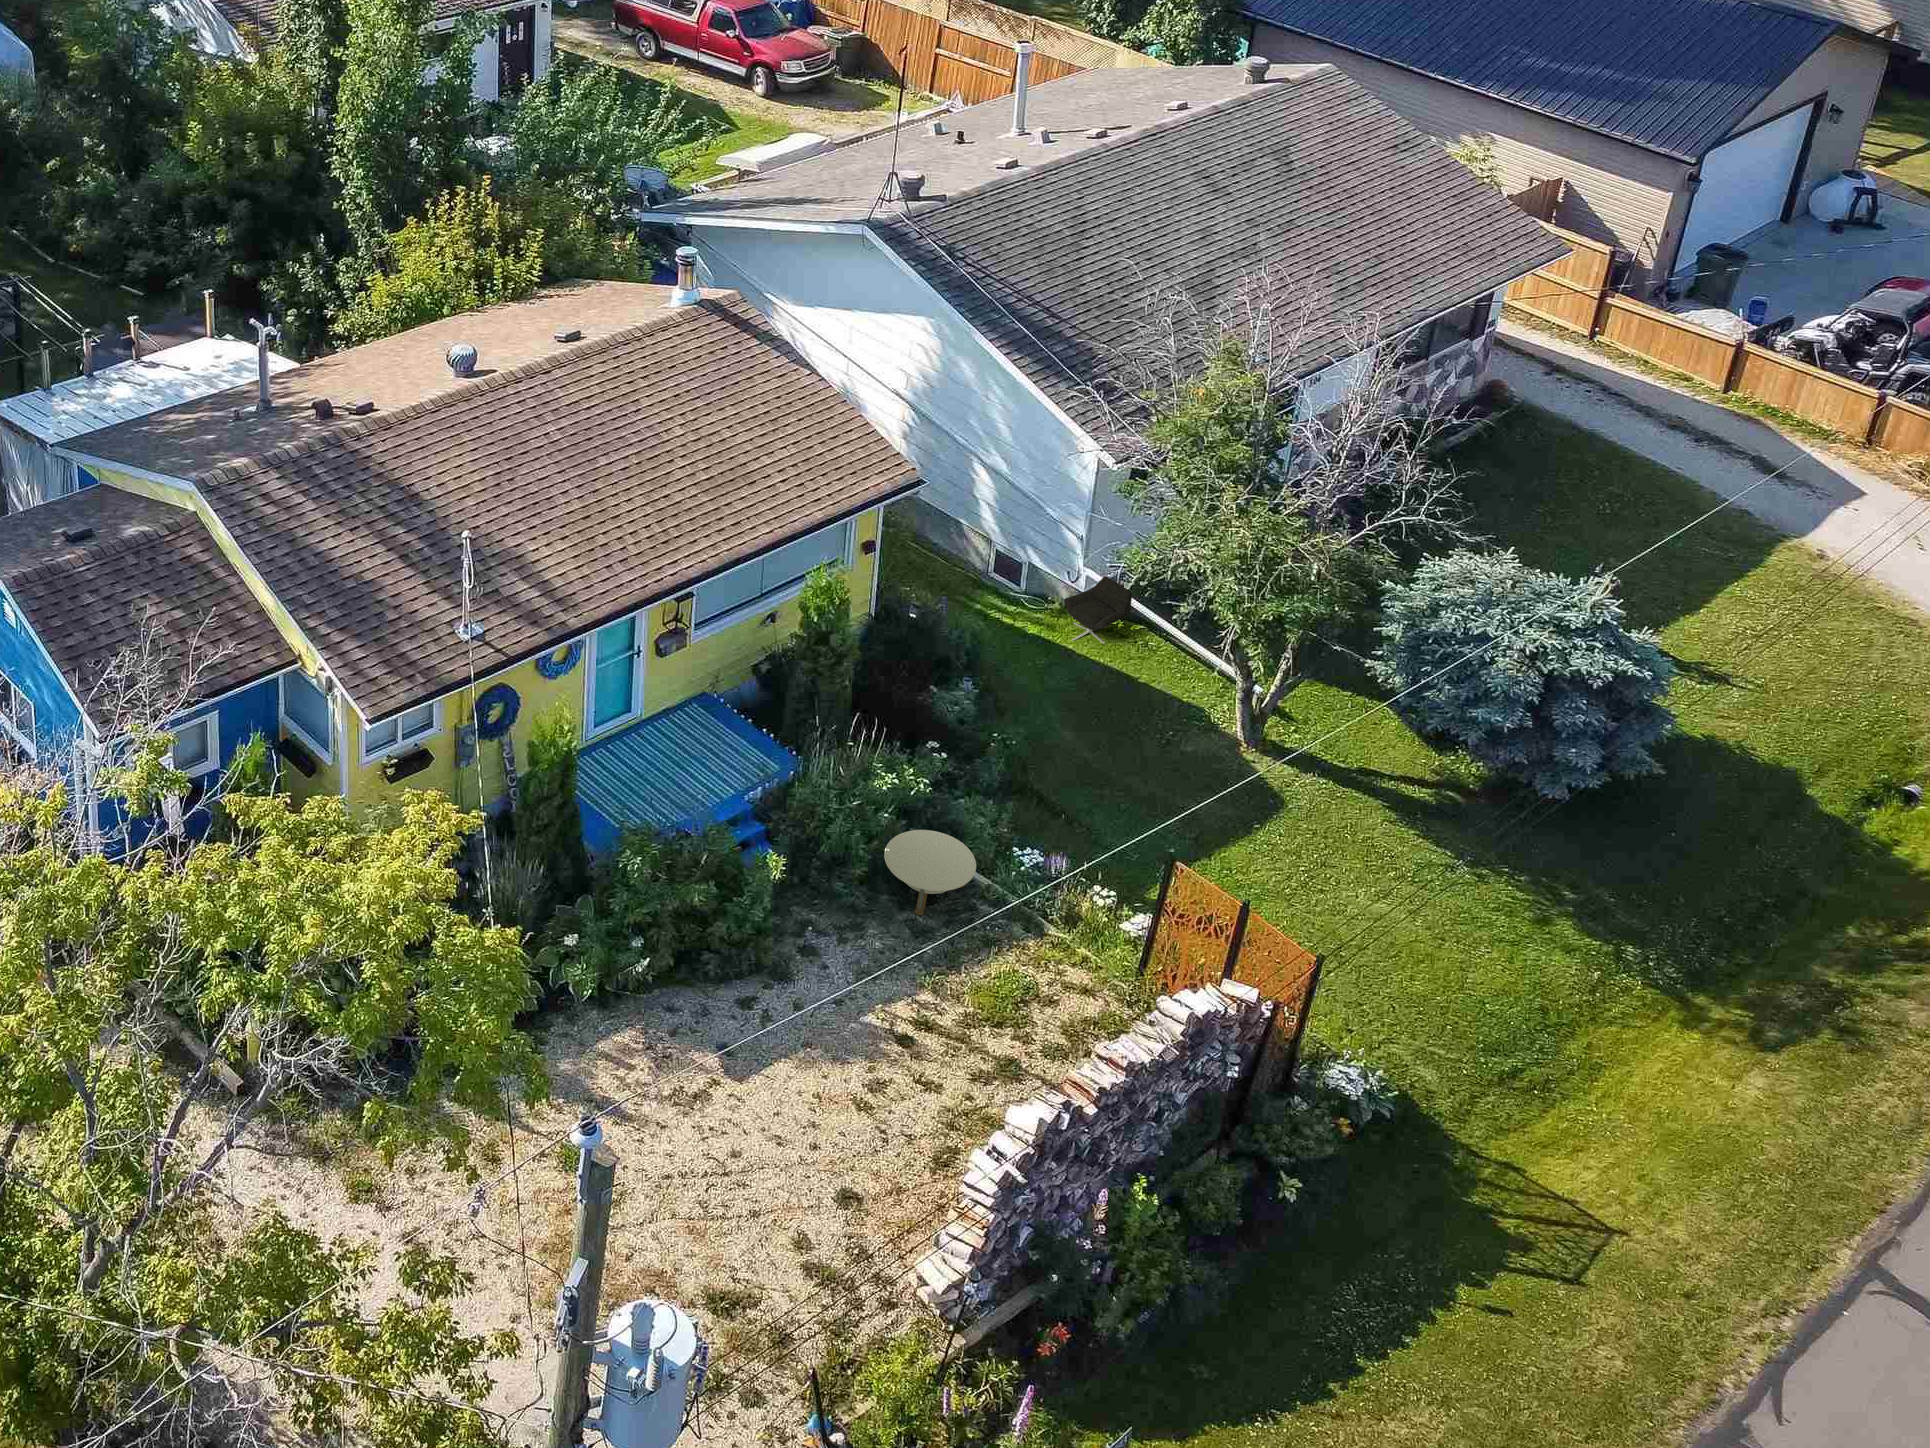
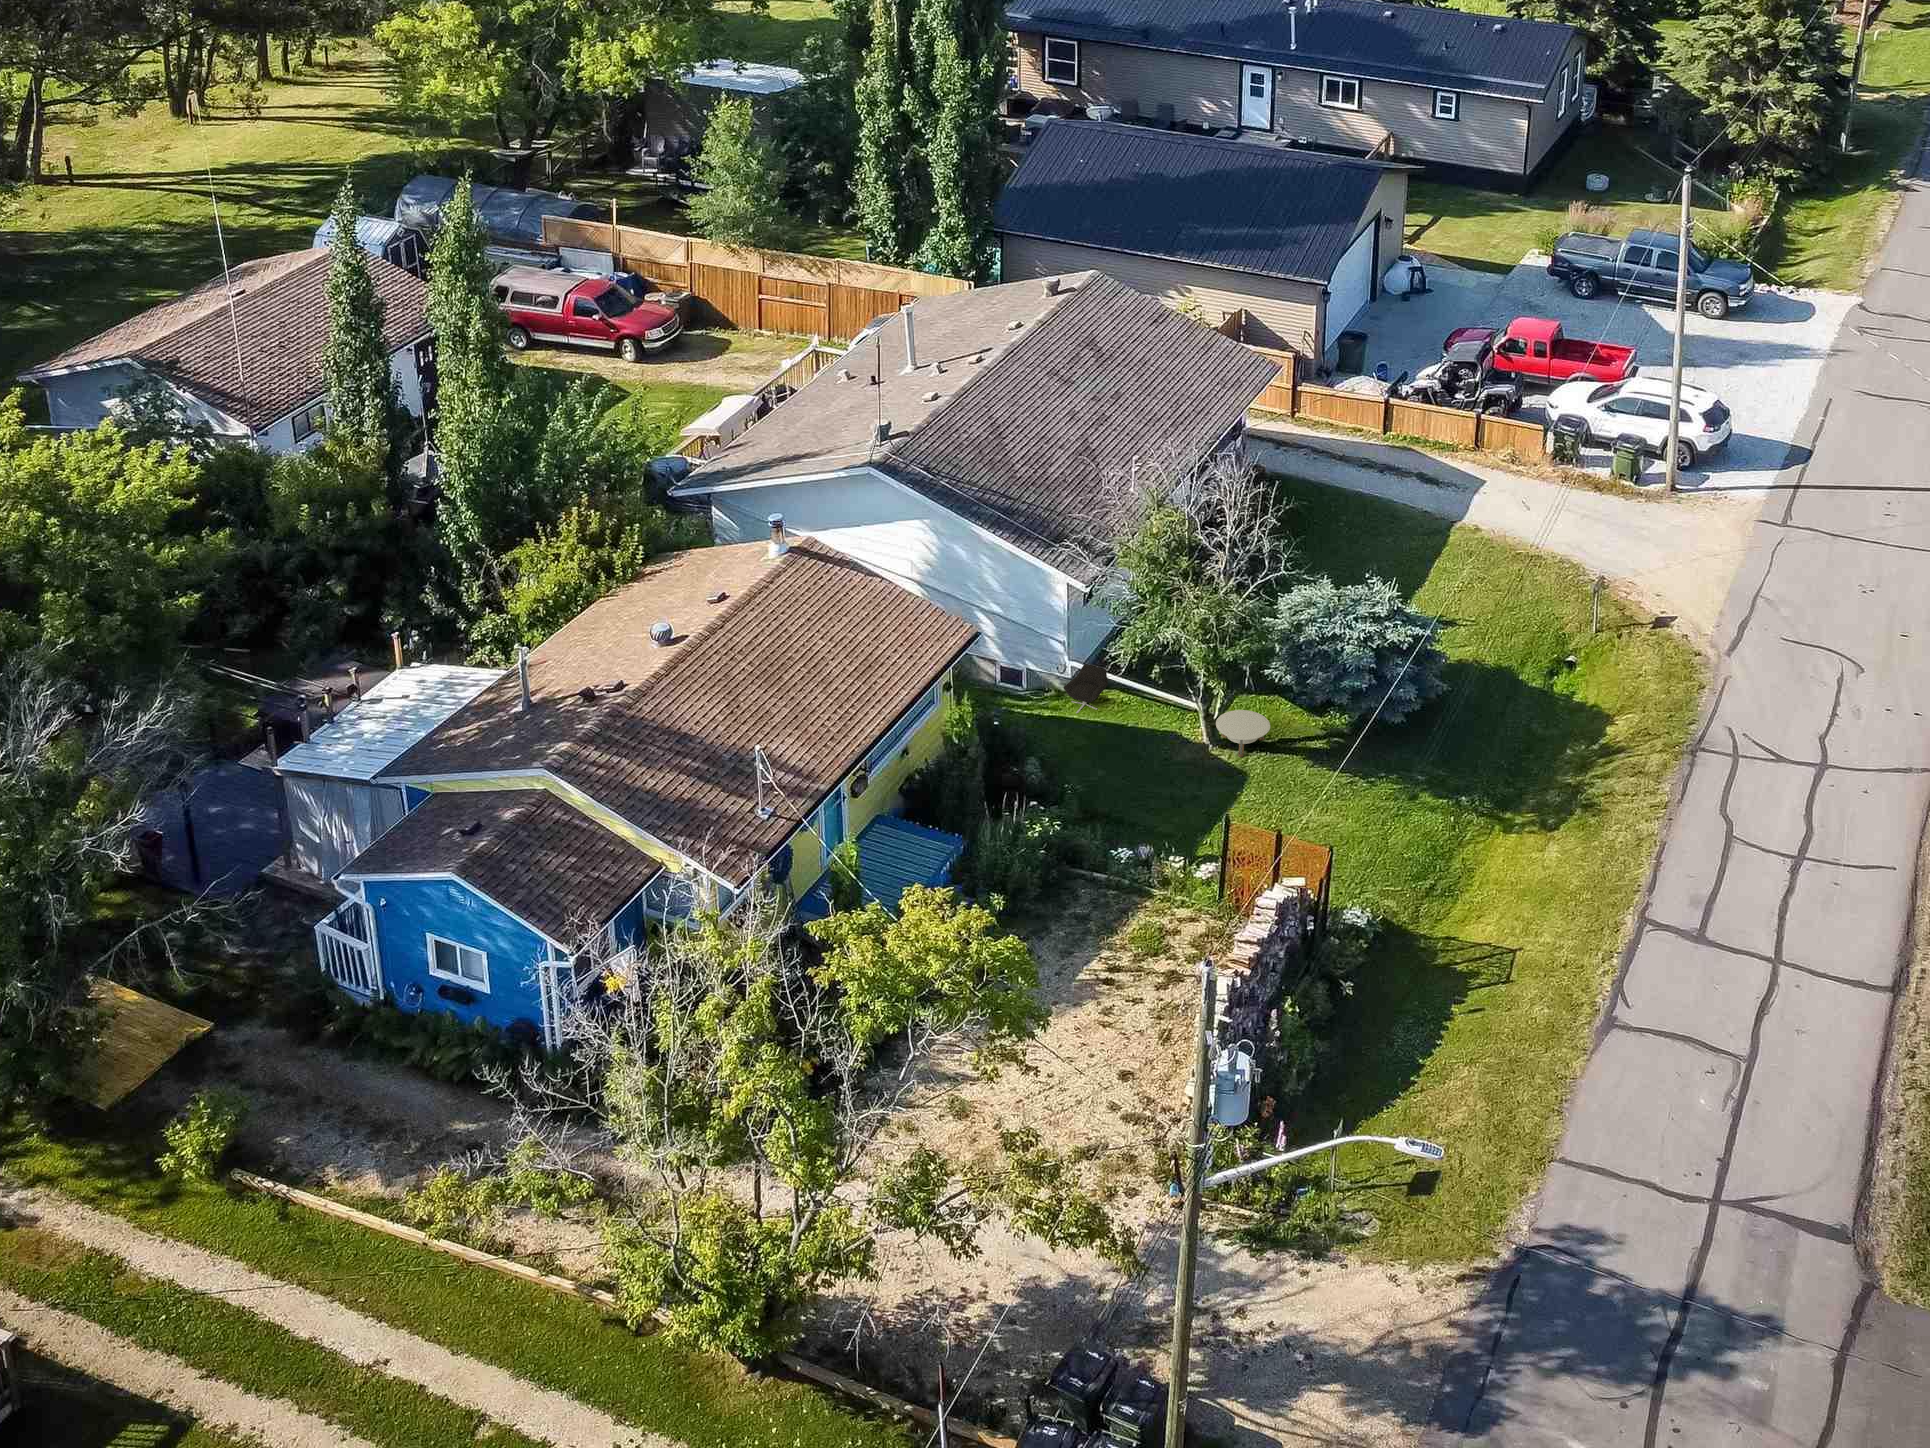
round table: present [884,830,976,915] -> present [1216,710,1270,757]

